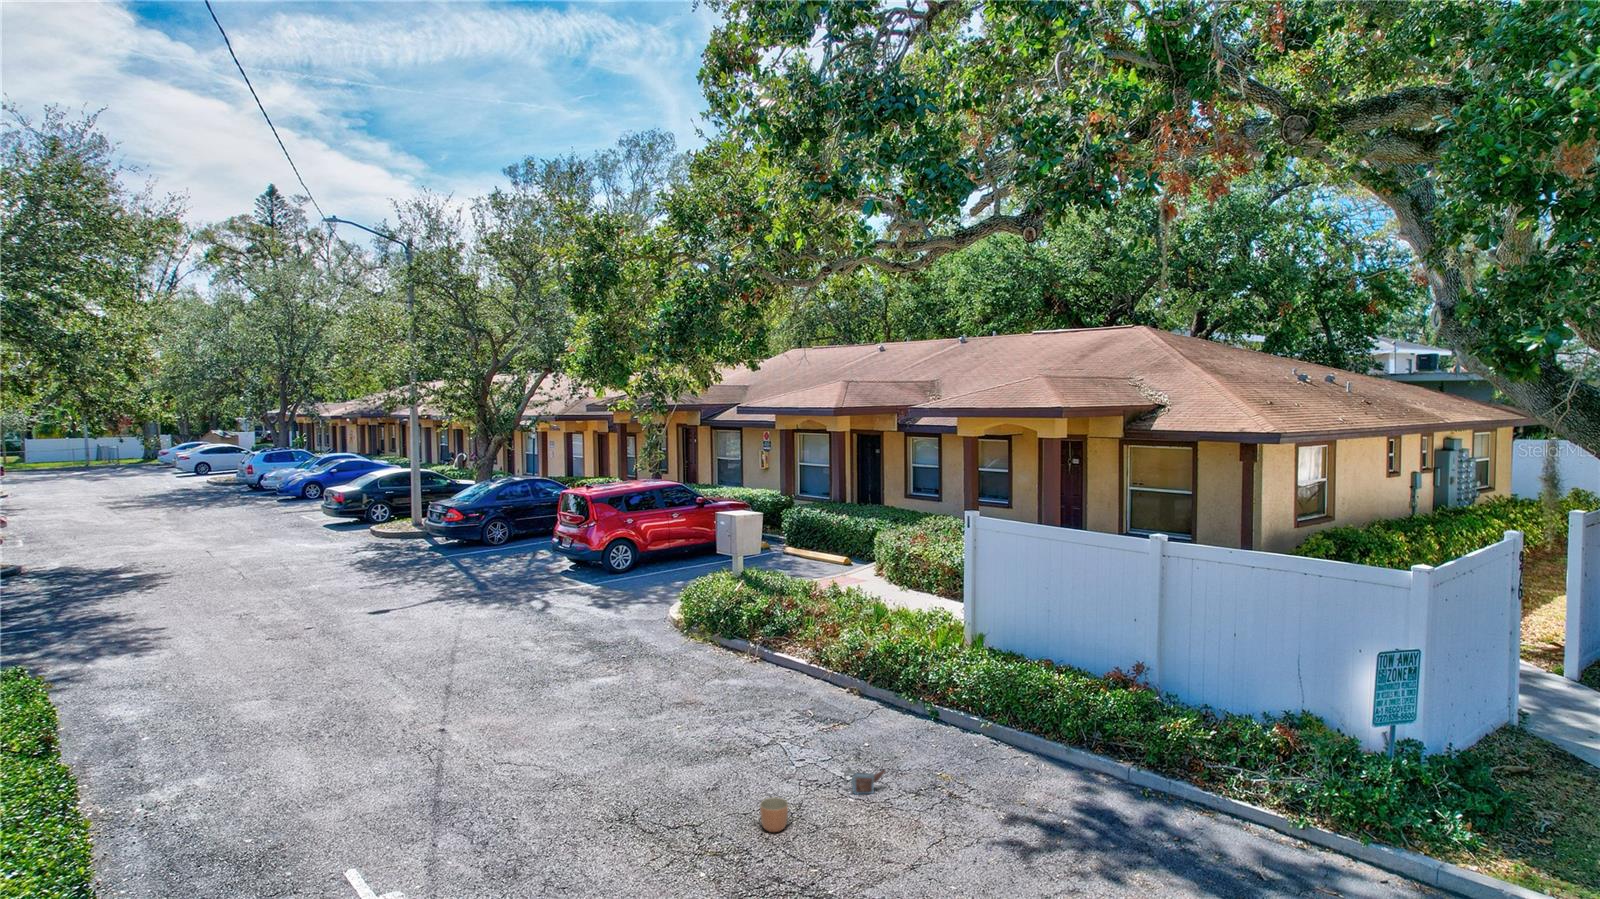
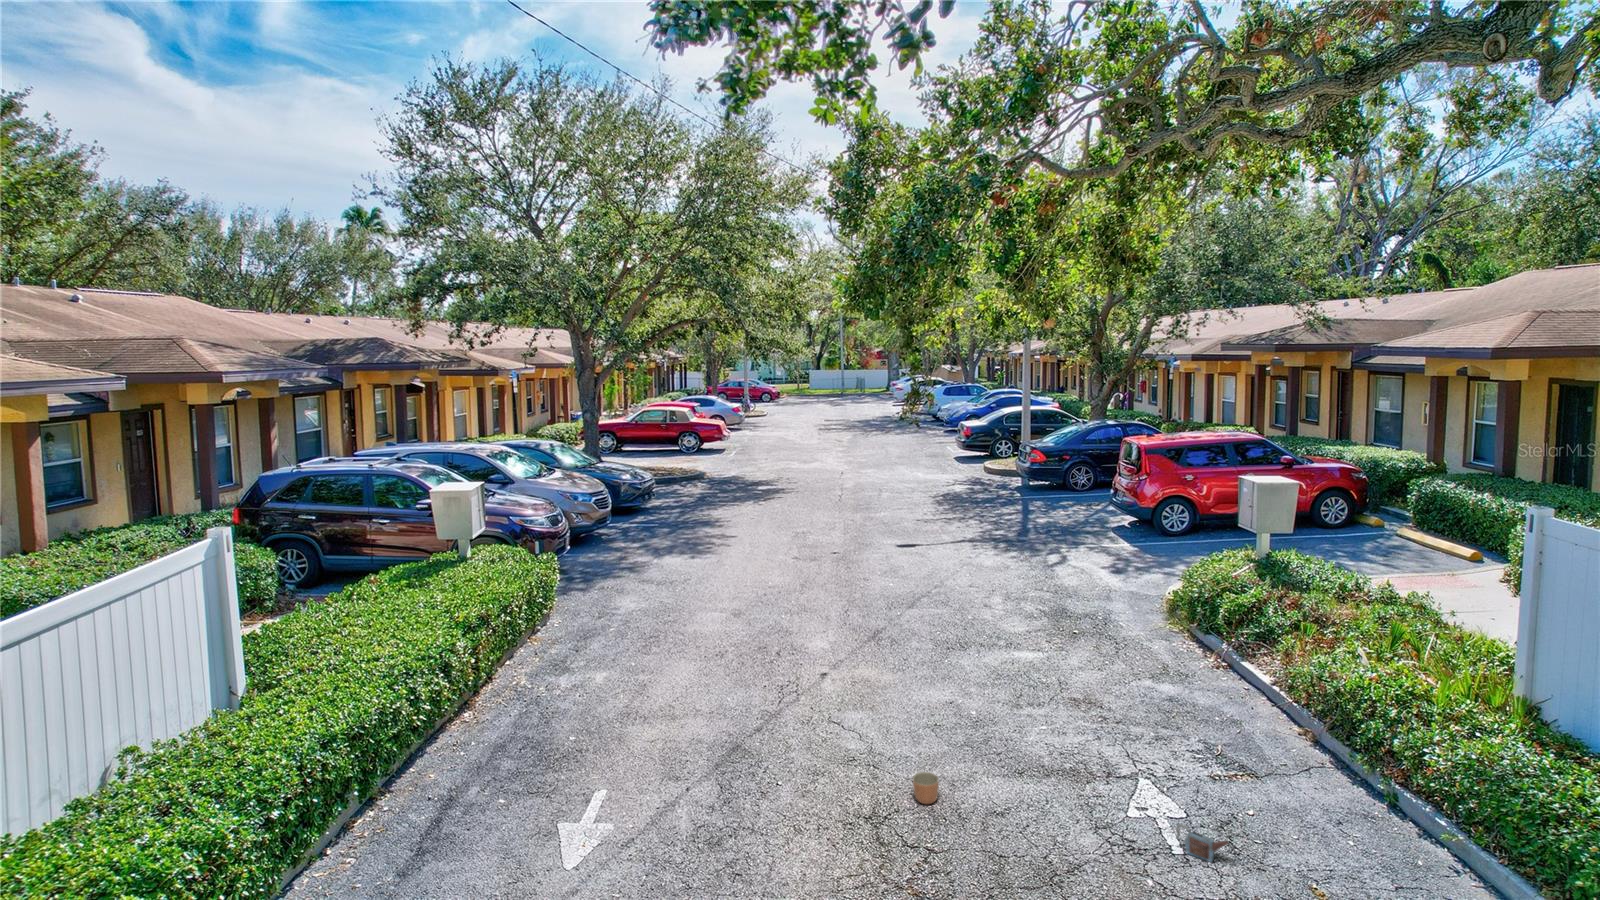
planter: present [760,797,788,832] -> present [913,772,939,804]

